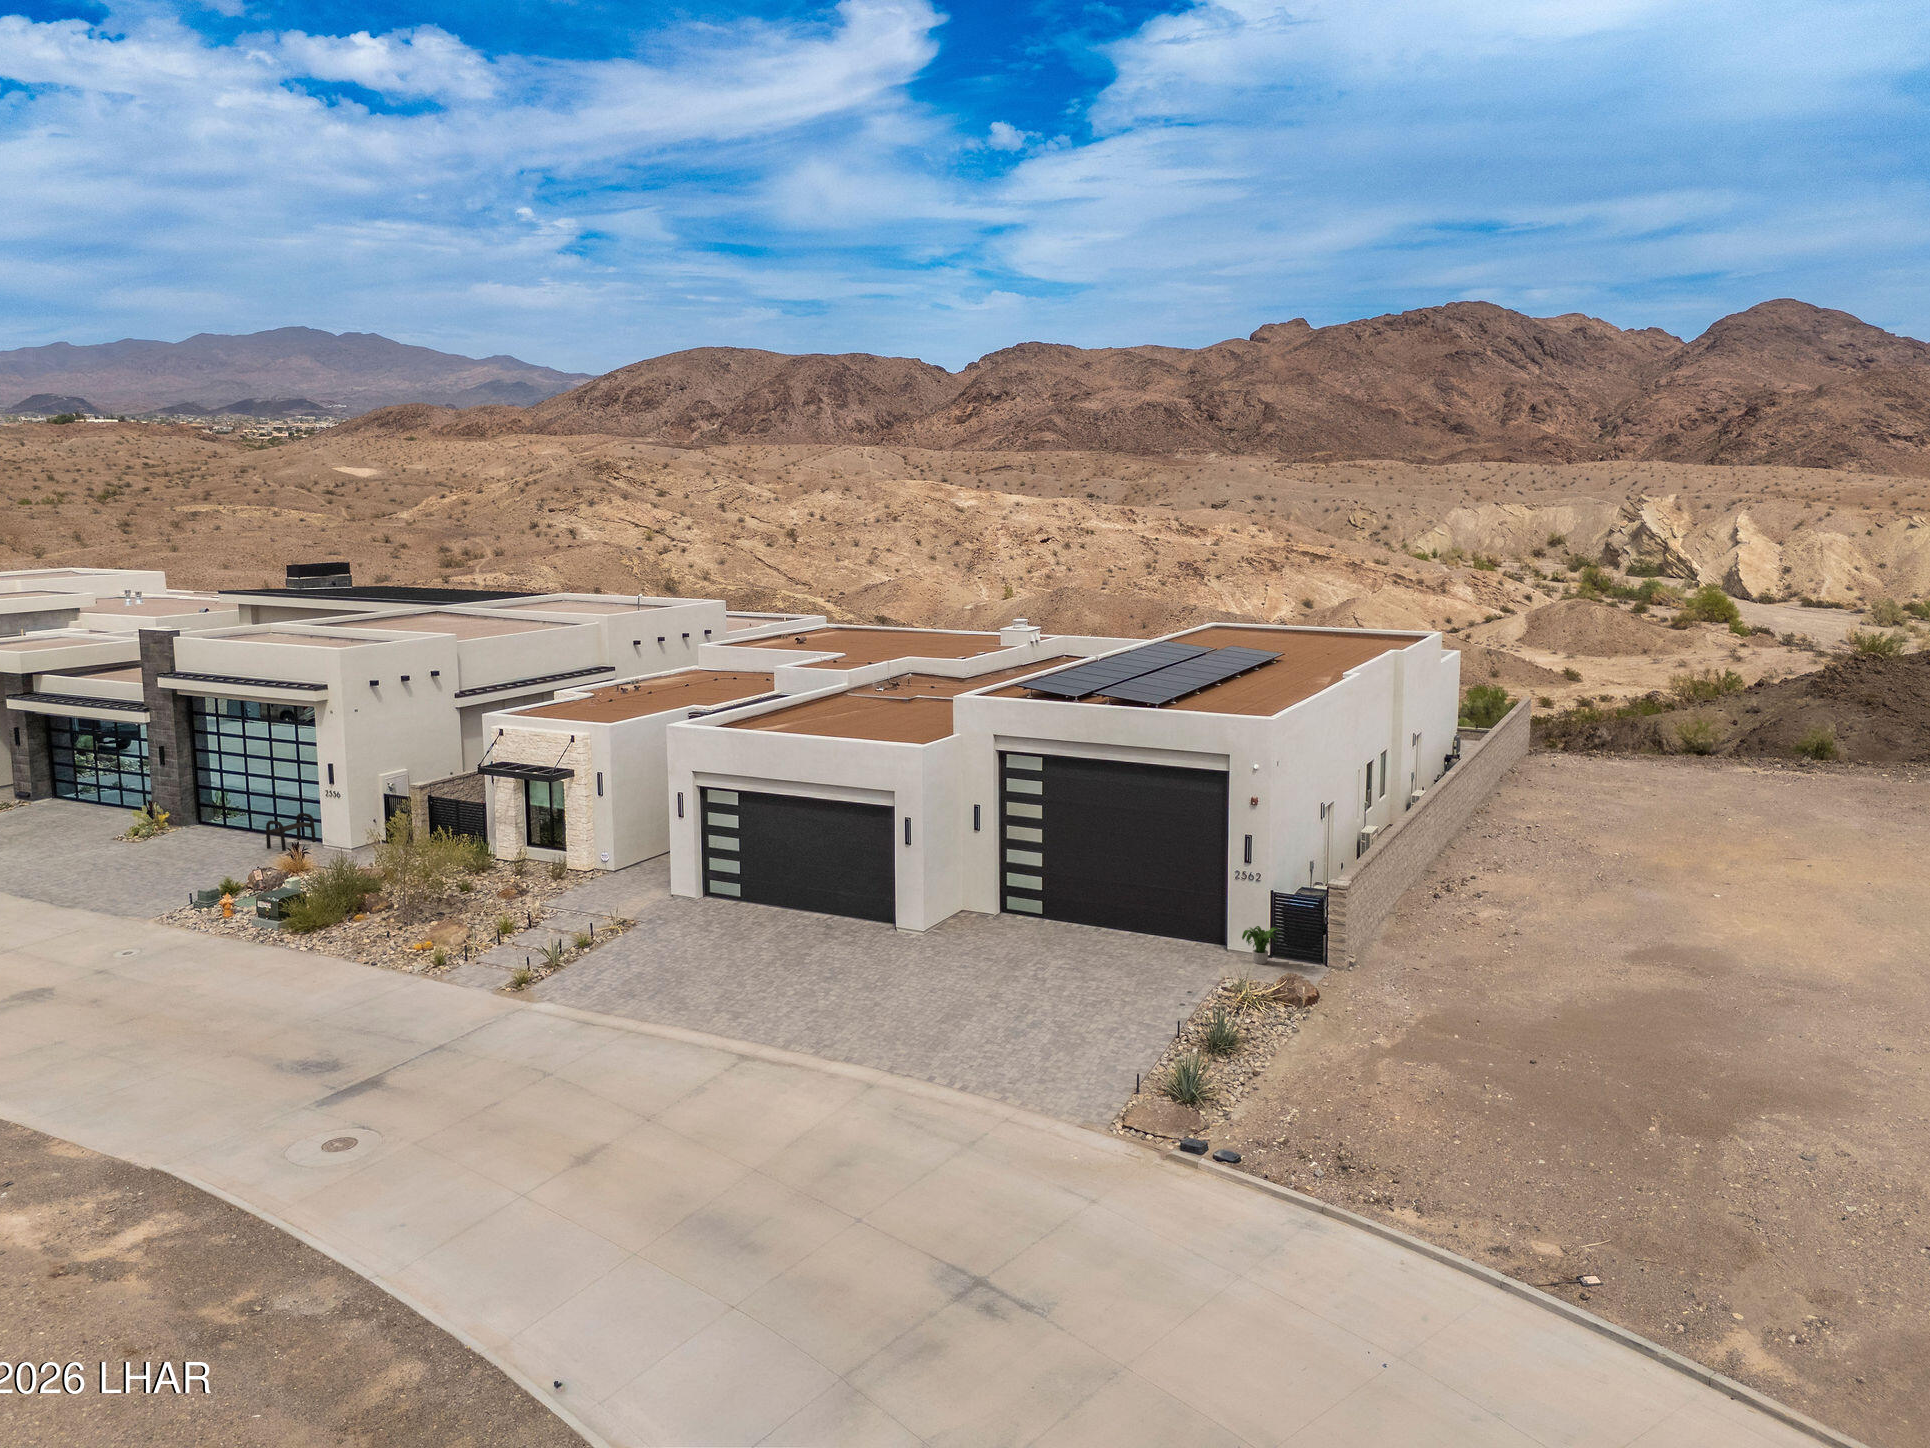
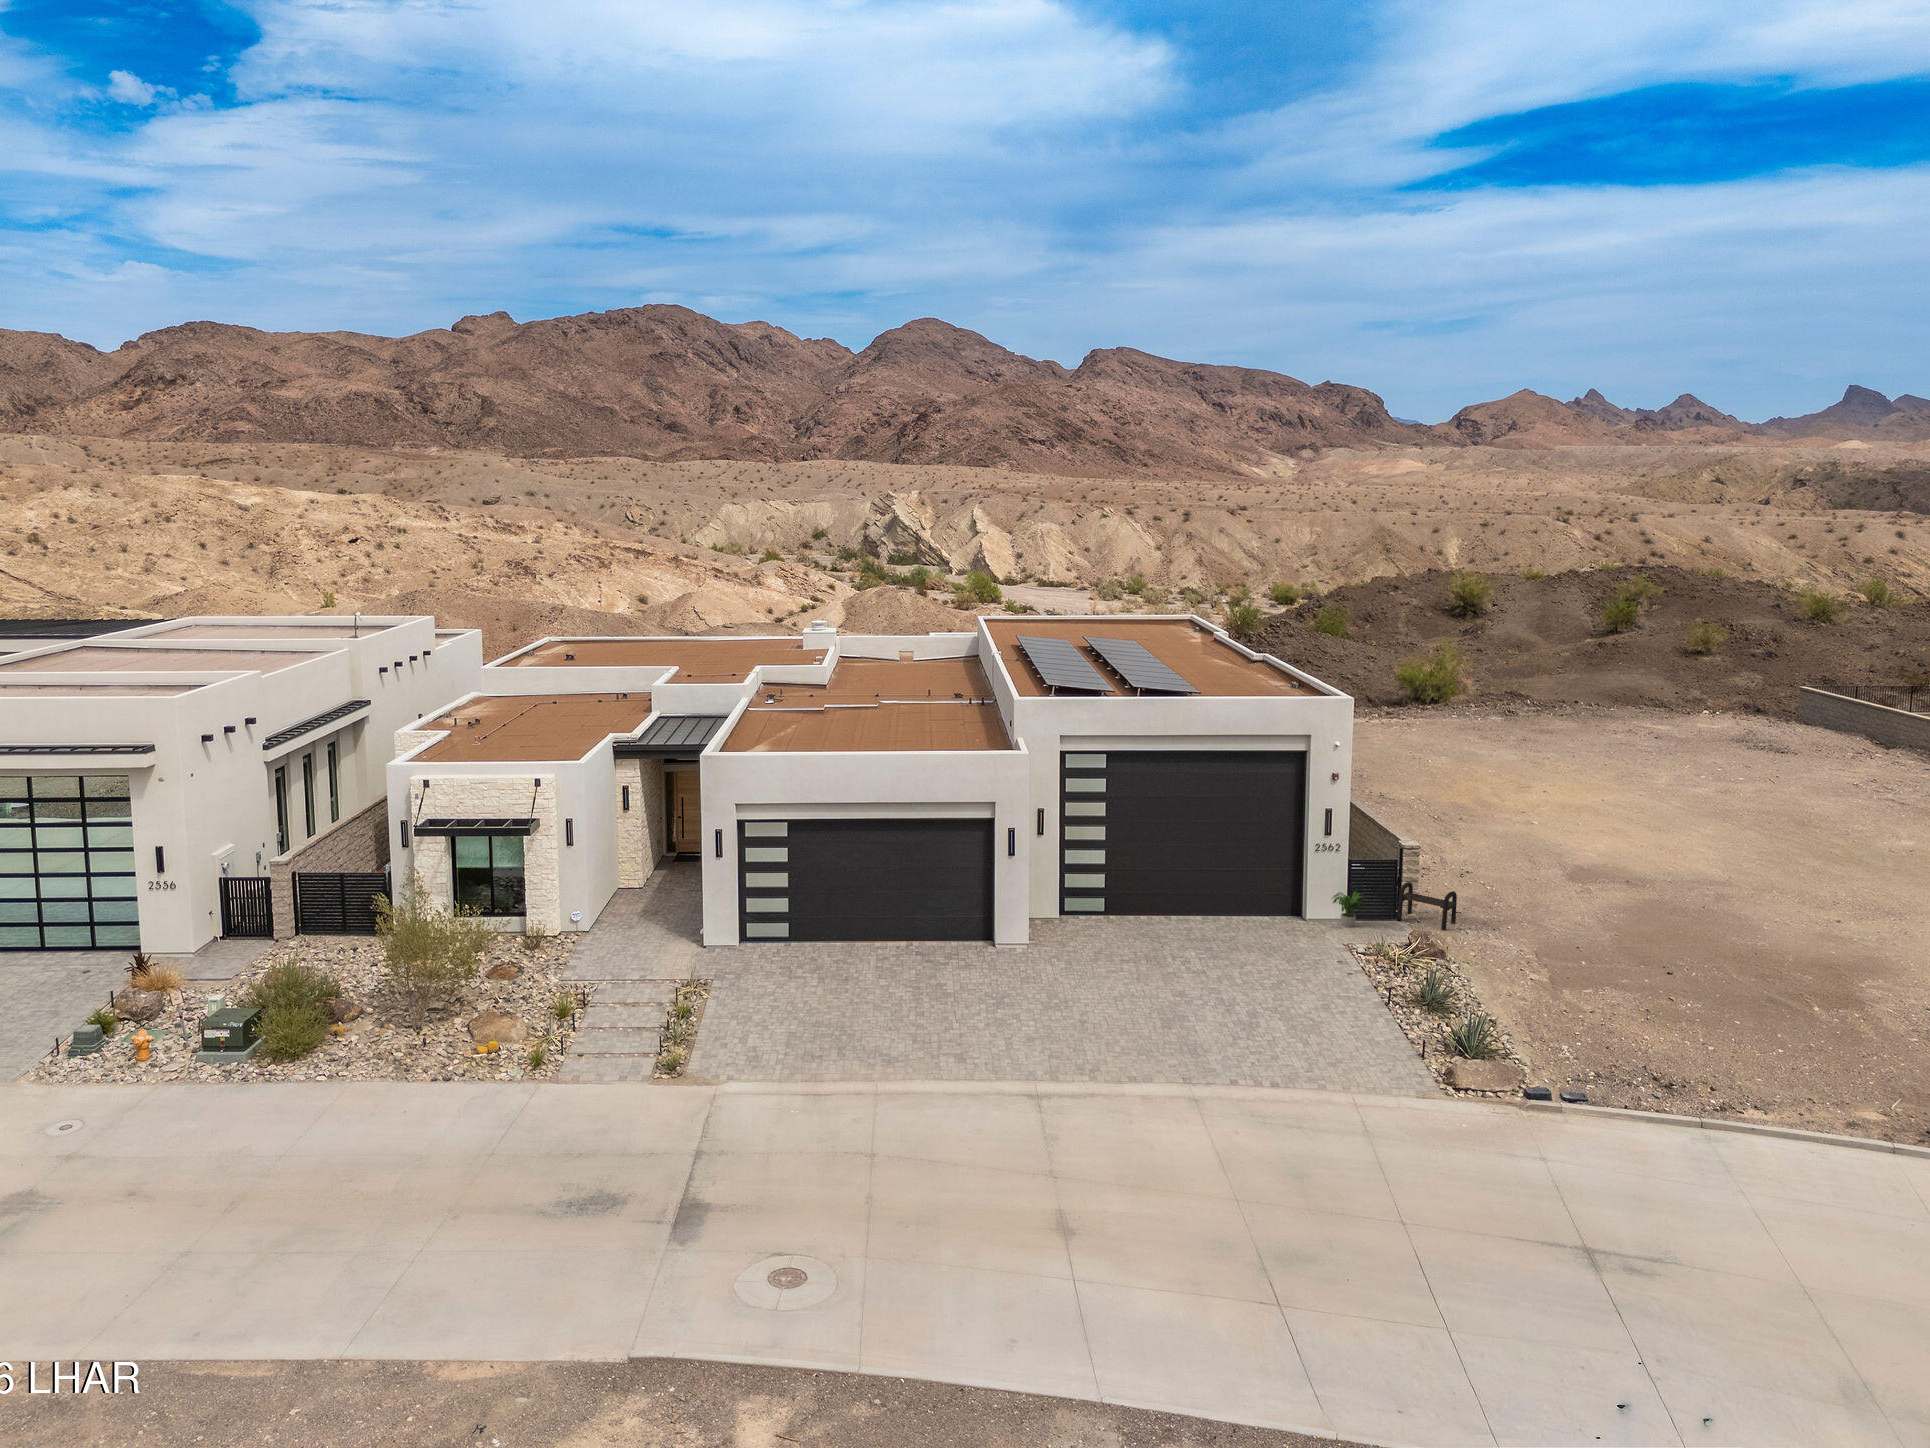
bench: present [266,813,316,851] -> present [1397,882,1457,930]

